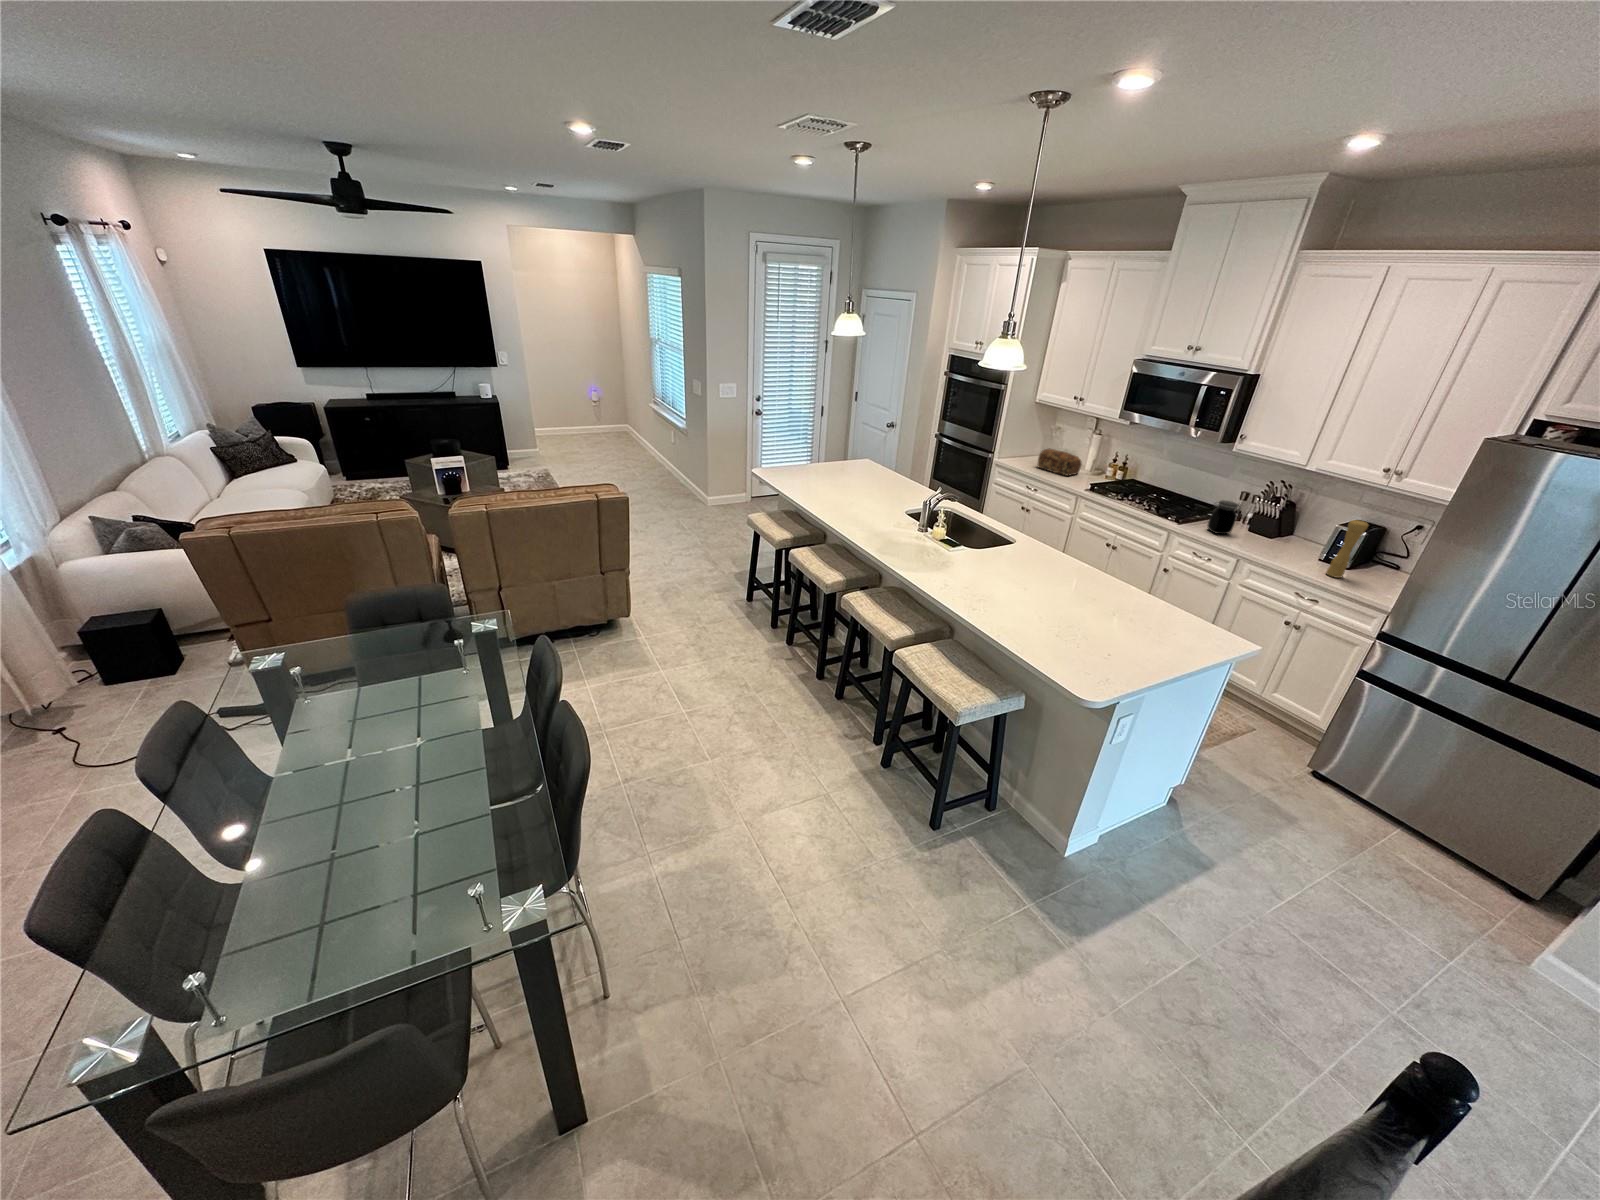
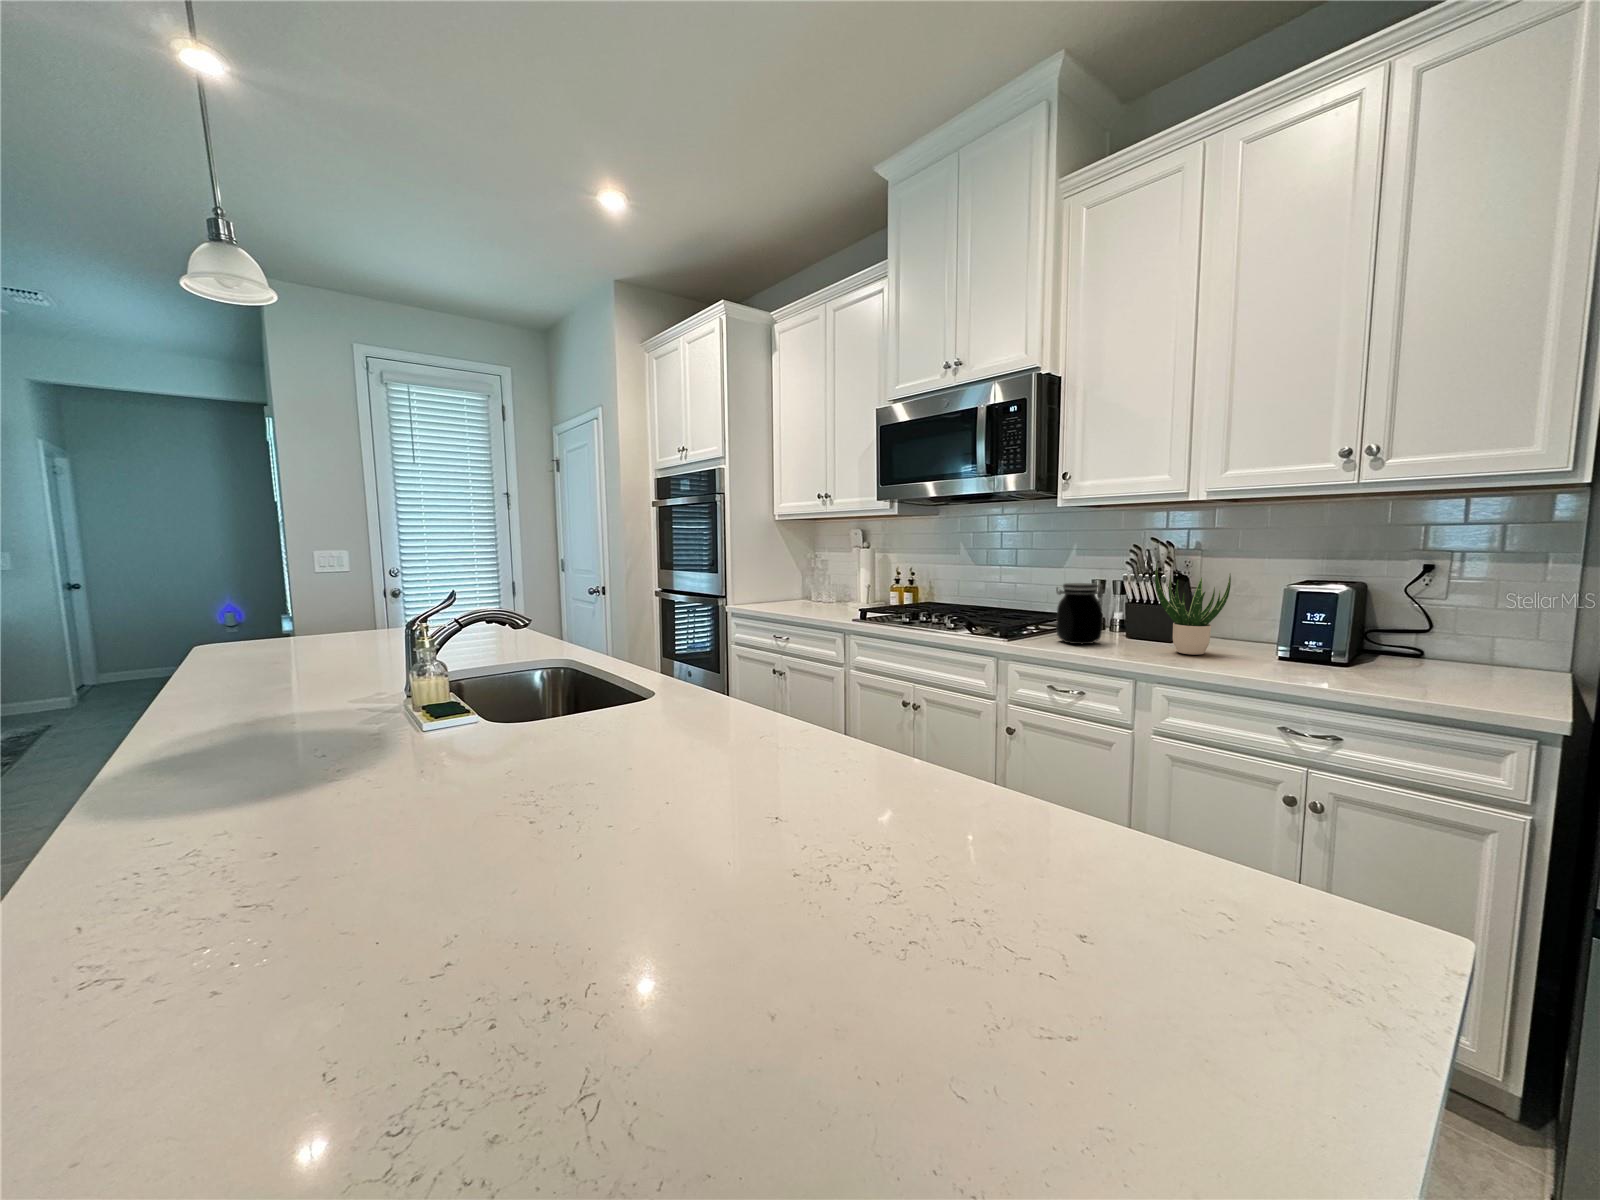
bread loaf: present [1037,448,1081,475] -> none [786,574,850,608]
potted plant: none [1267,503,1310,551] -> present [1155,564,1231,655]
pepper mill: present [1326,520,1368,578] -> none [1318,548,1368,680]

